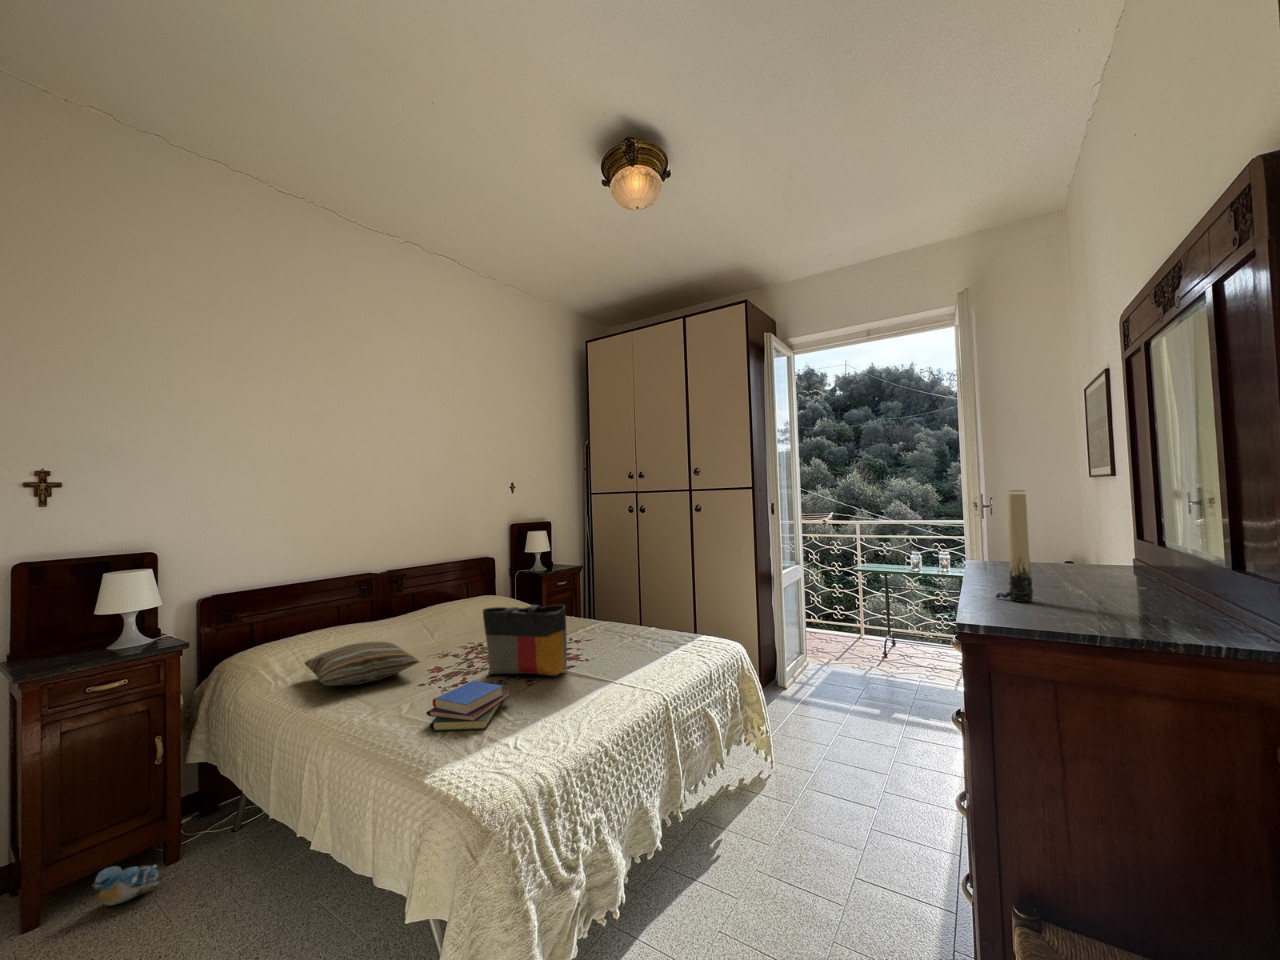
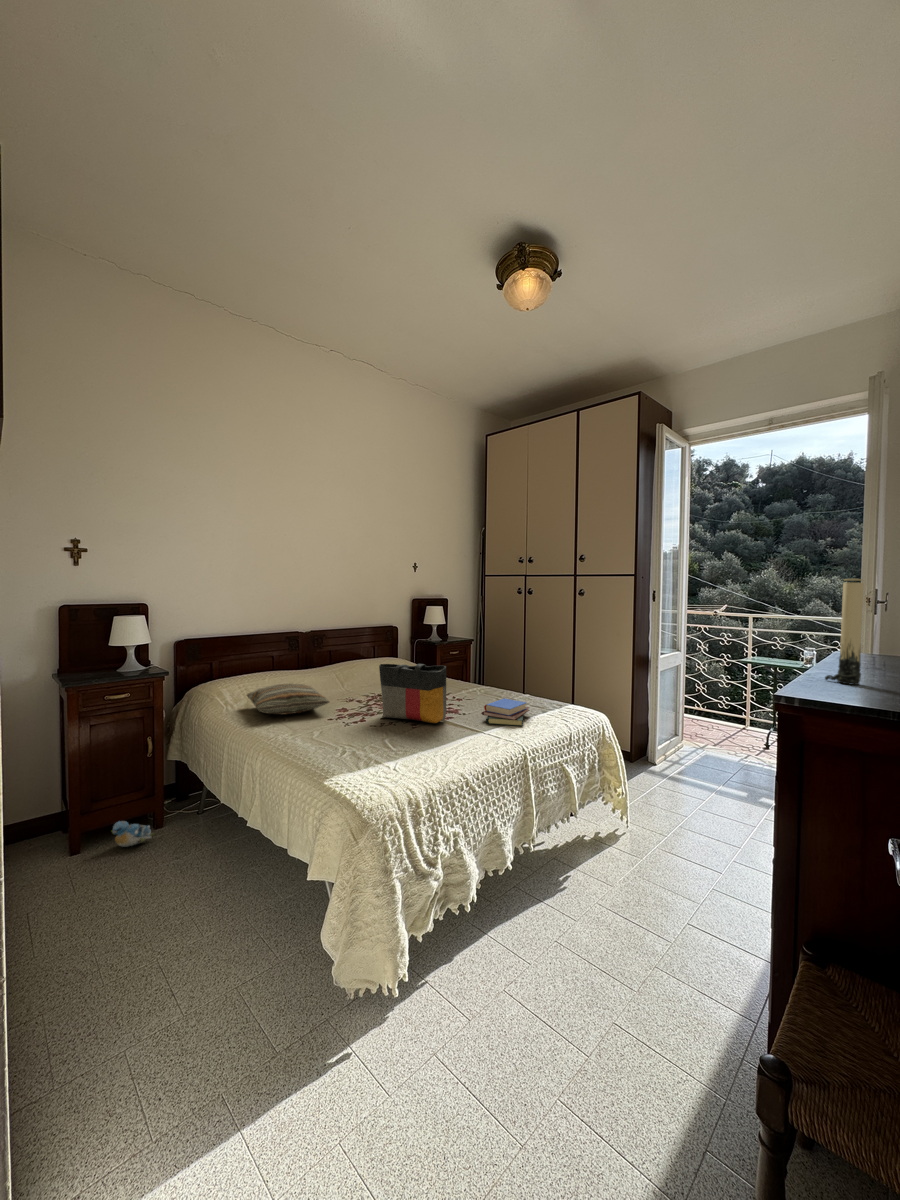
book: present [426,681,511,731] -> present [481,698,529,726]

